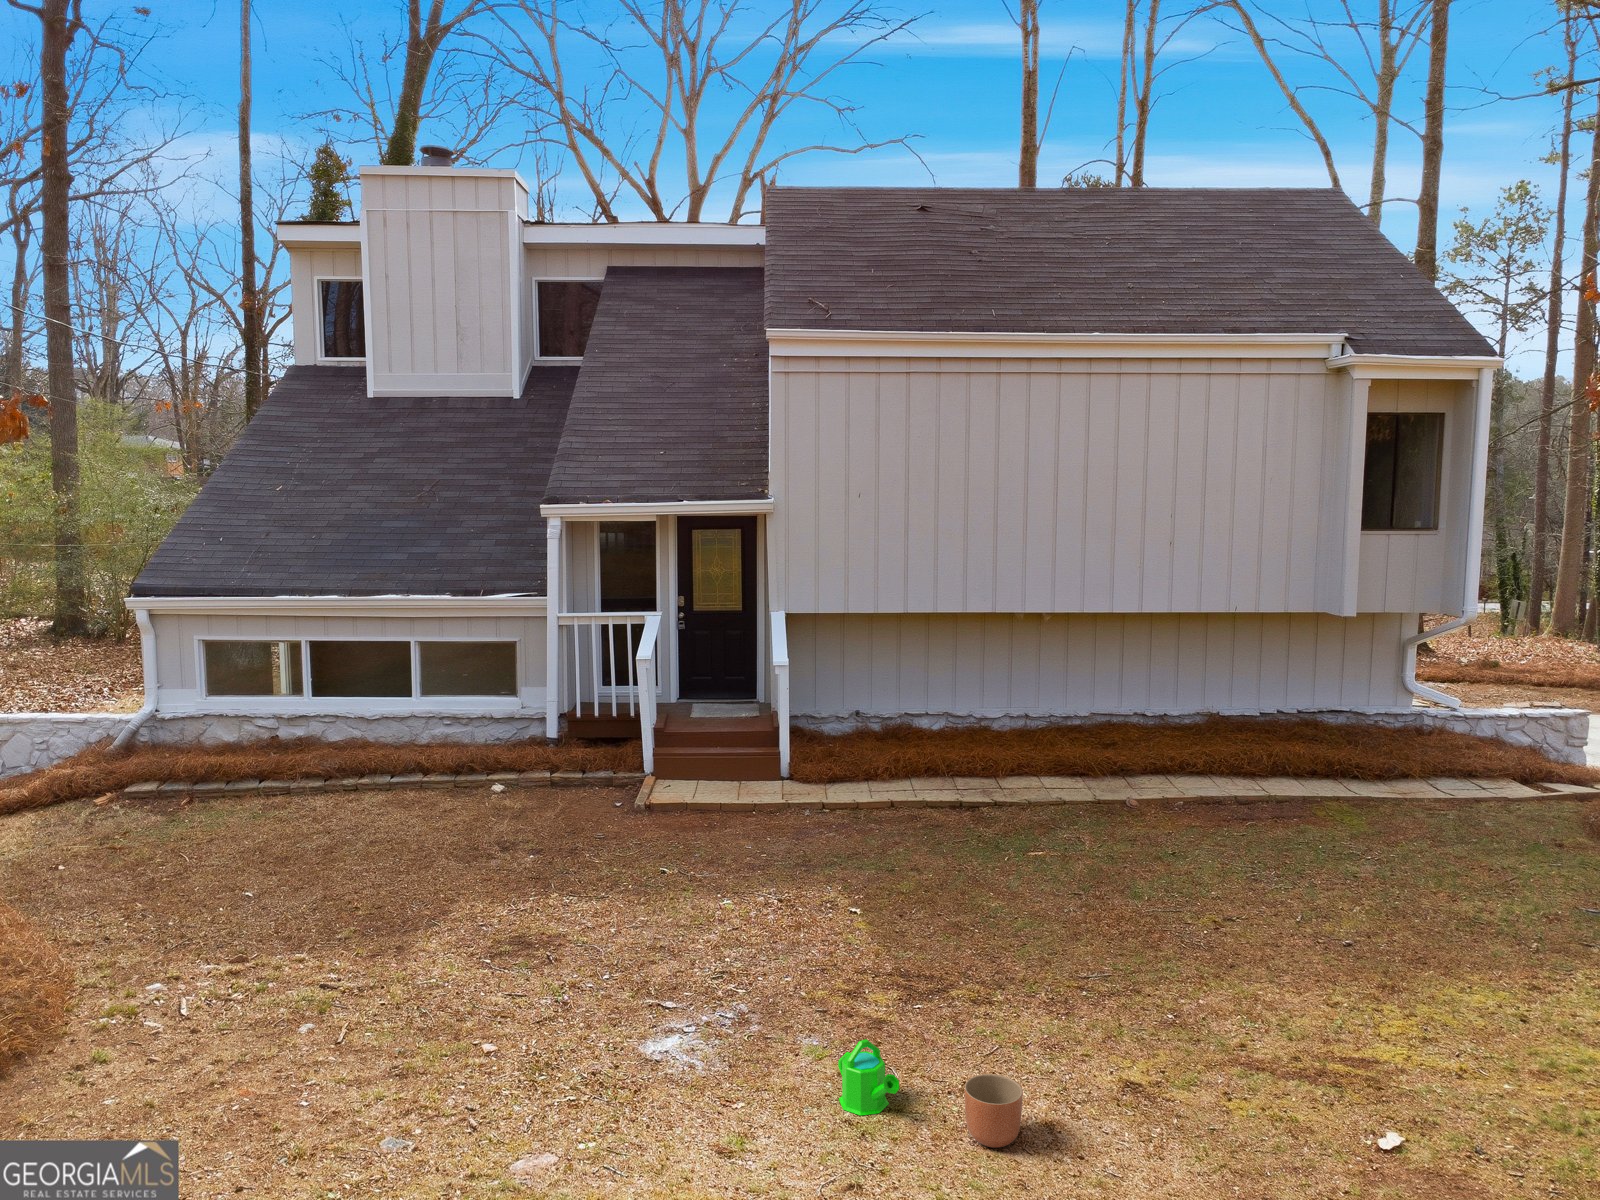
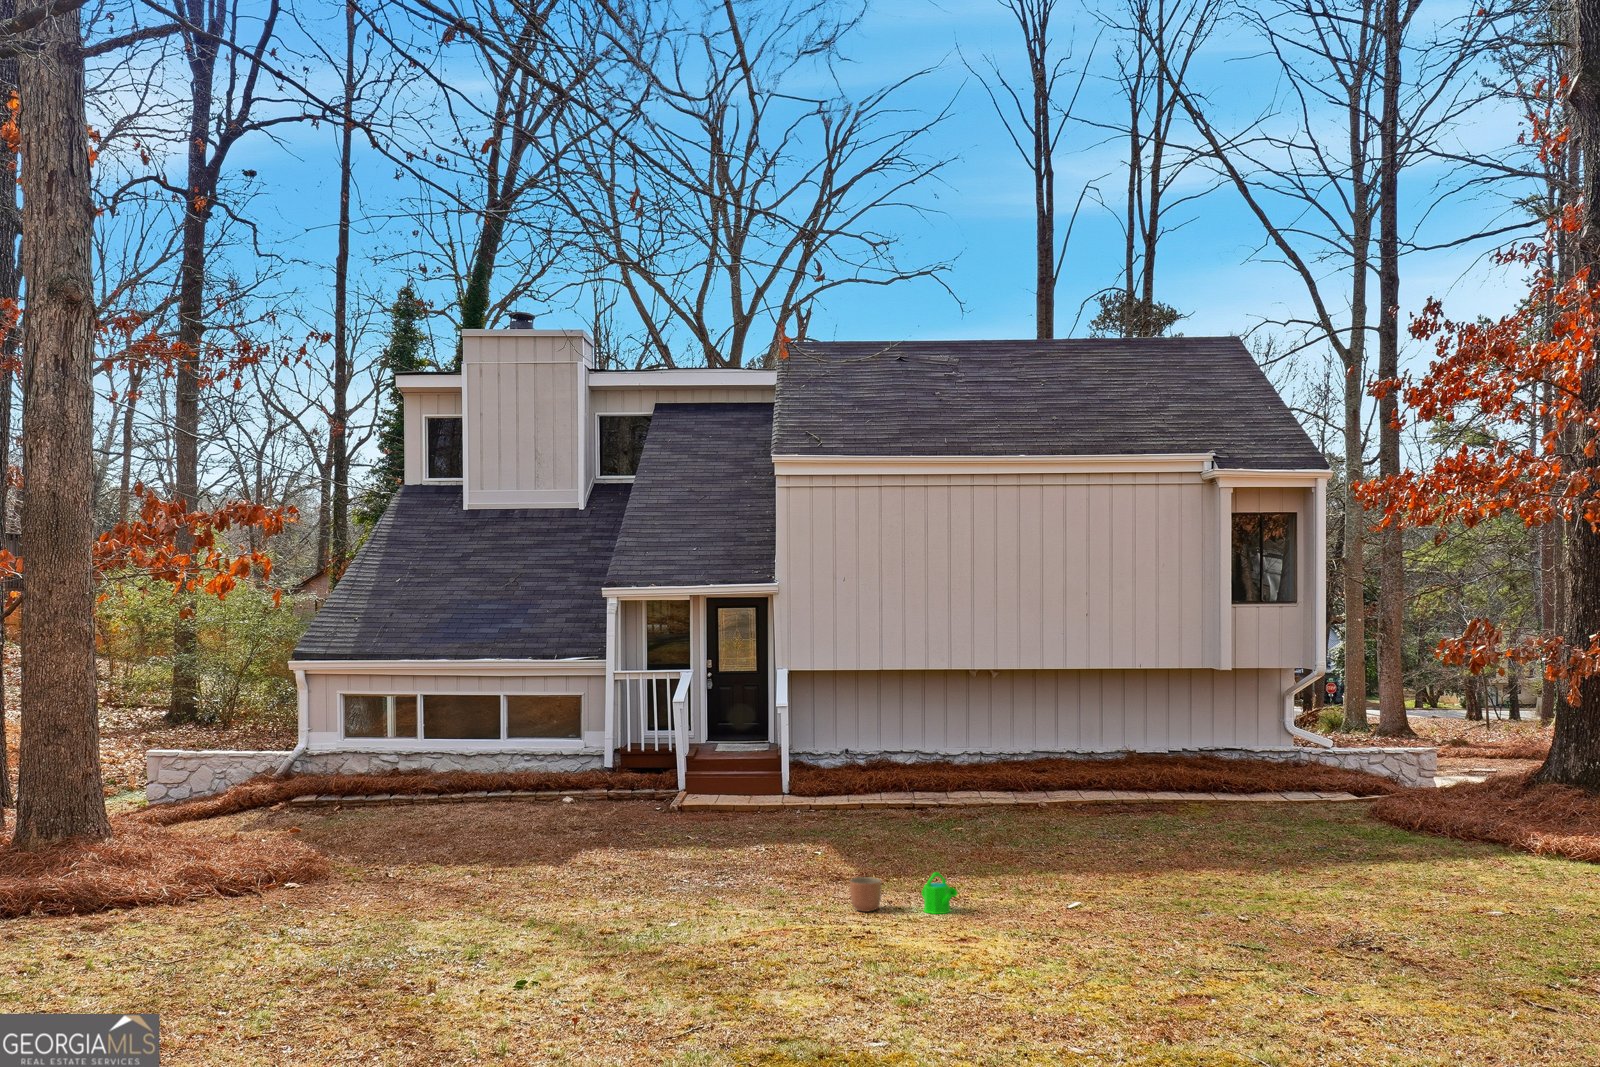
watering can: present [838,1039,899,1116] -> present [921,872,958,914]

